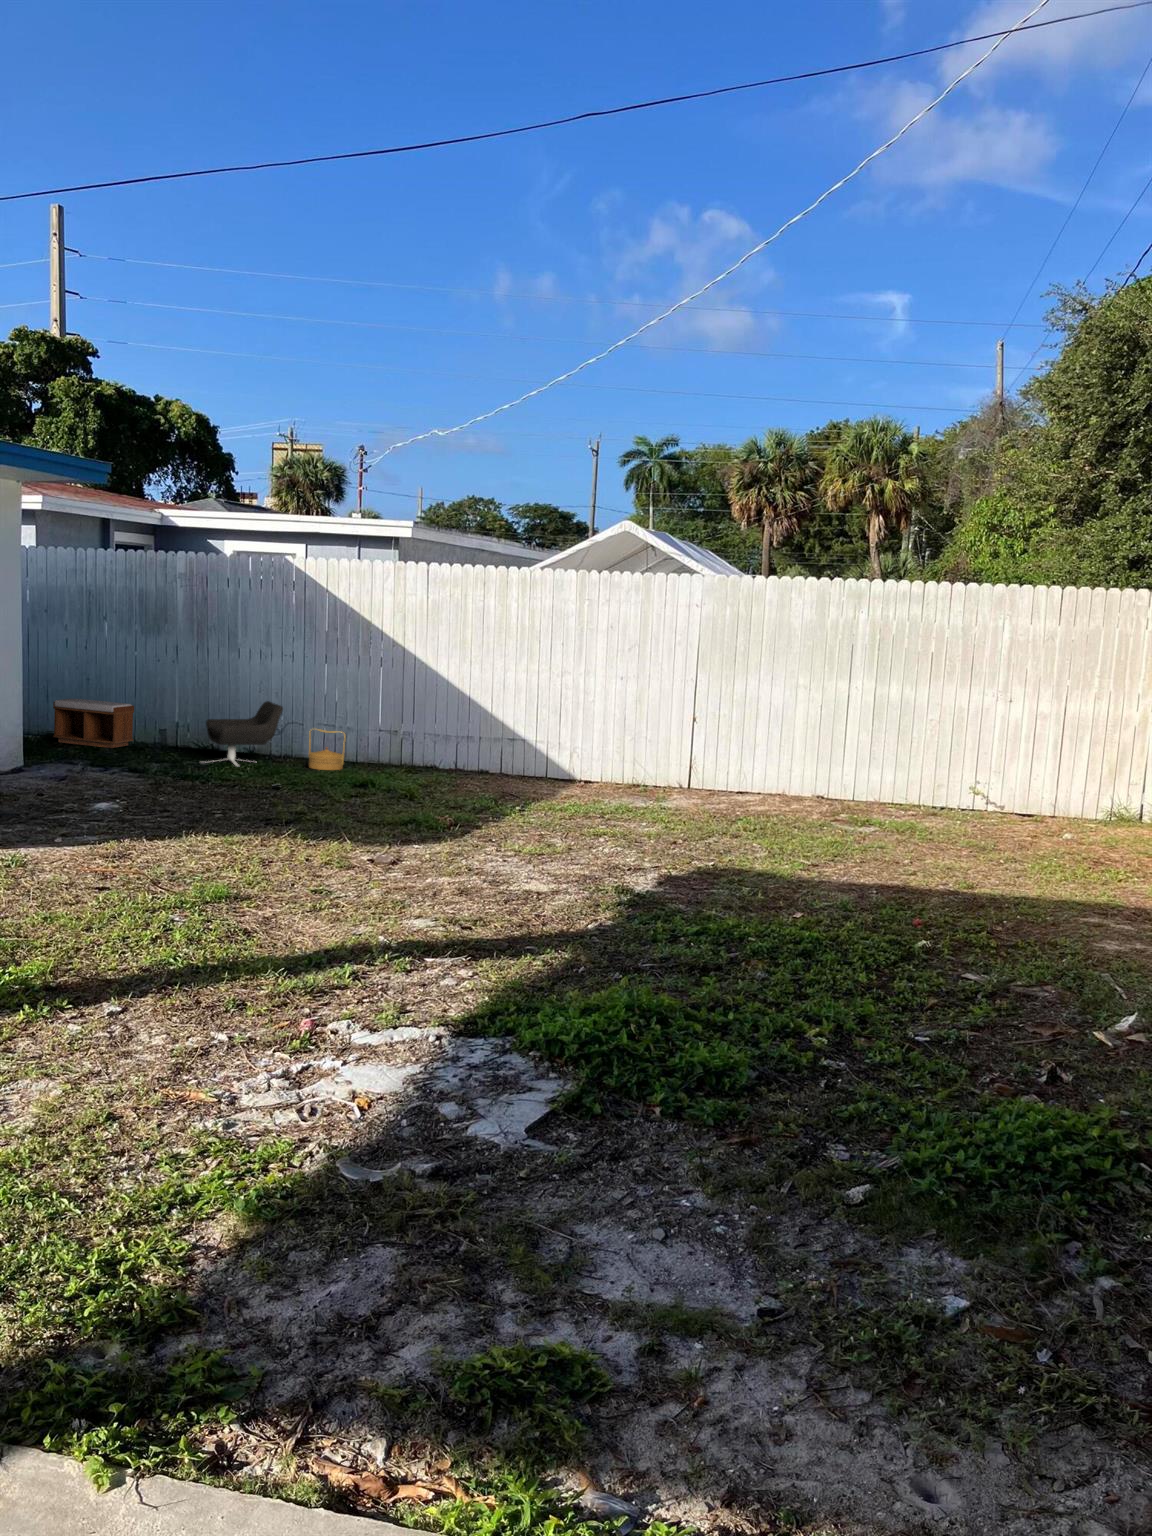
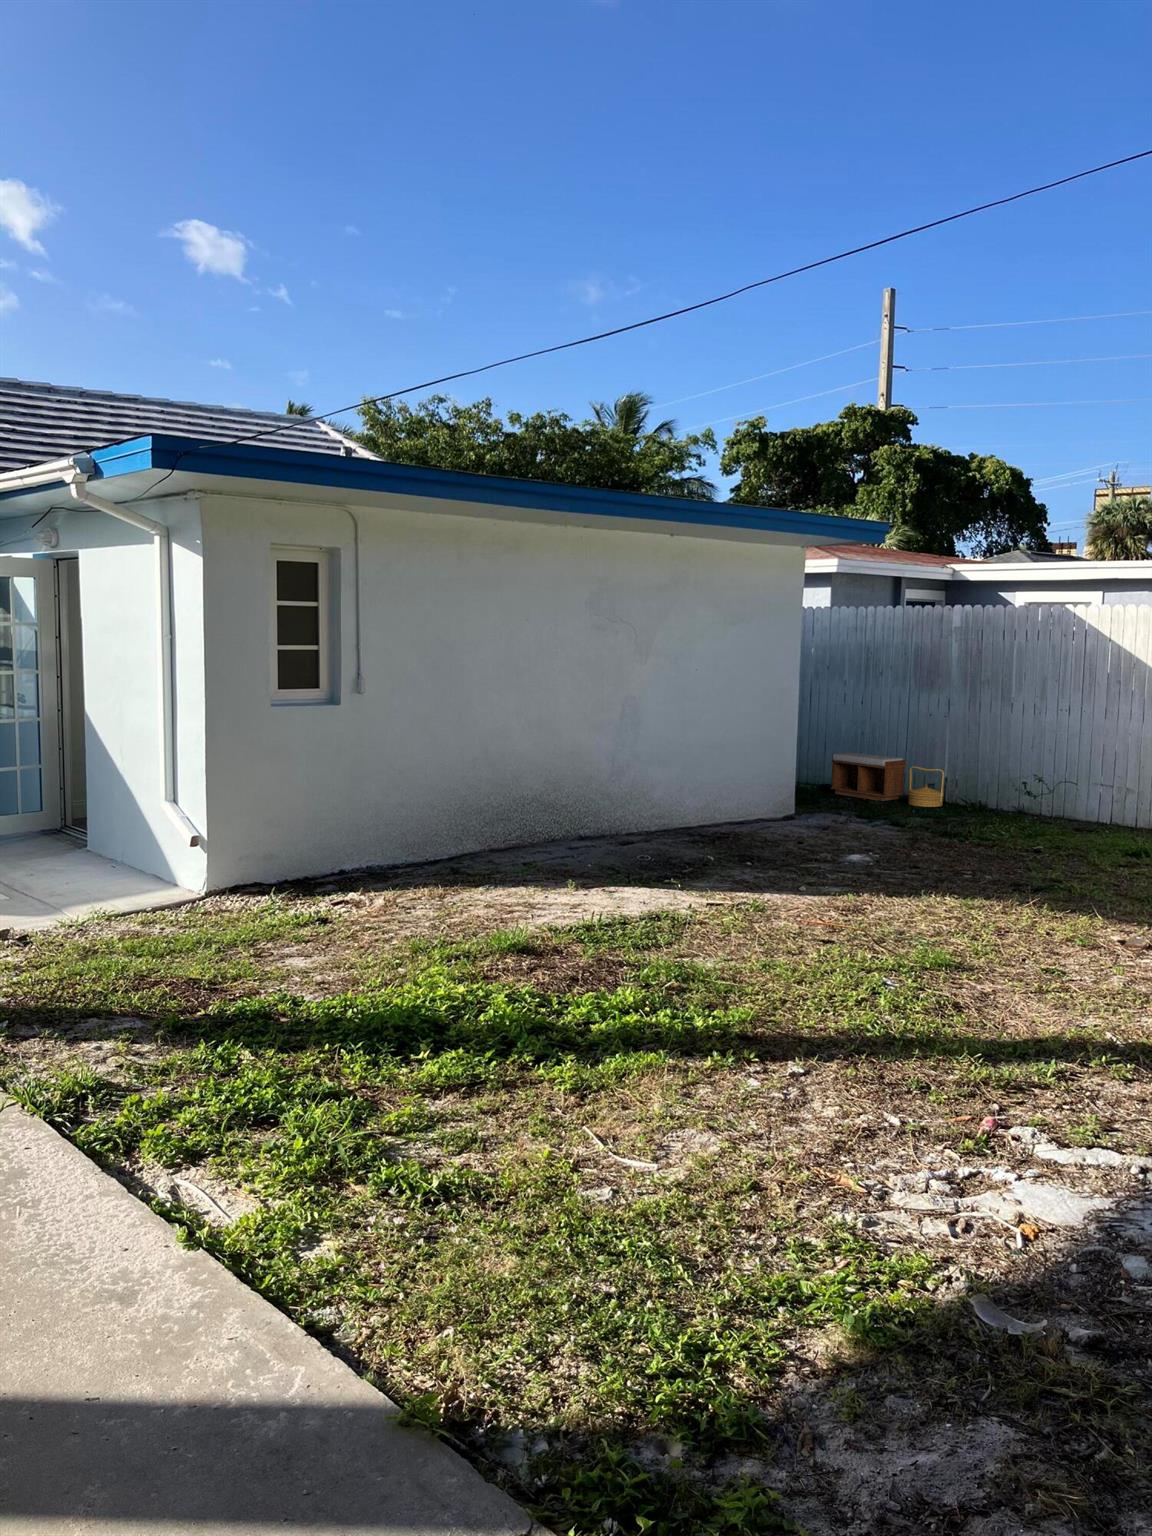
lounge chair: present [206,701,283,766] -> none [964,756,1055,824]
woven basket: present [309,729,346,770] -> present [908,766,945,807]

